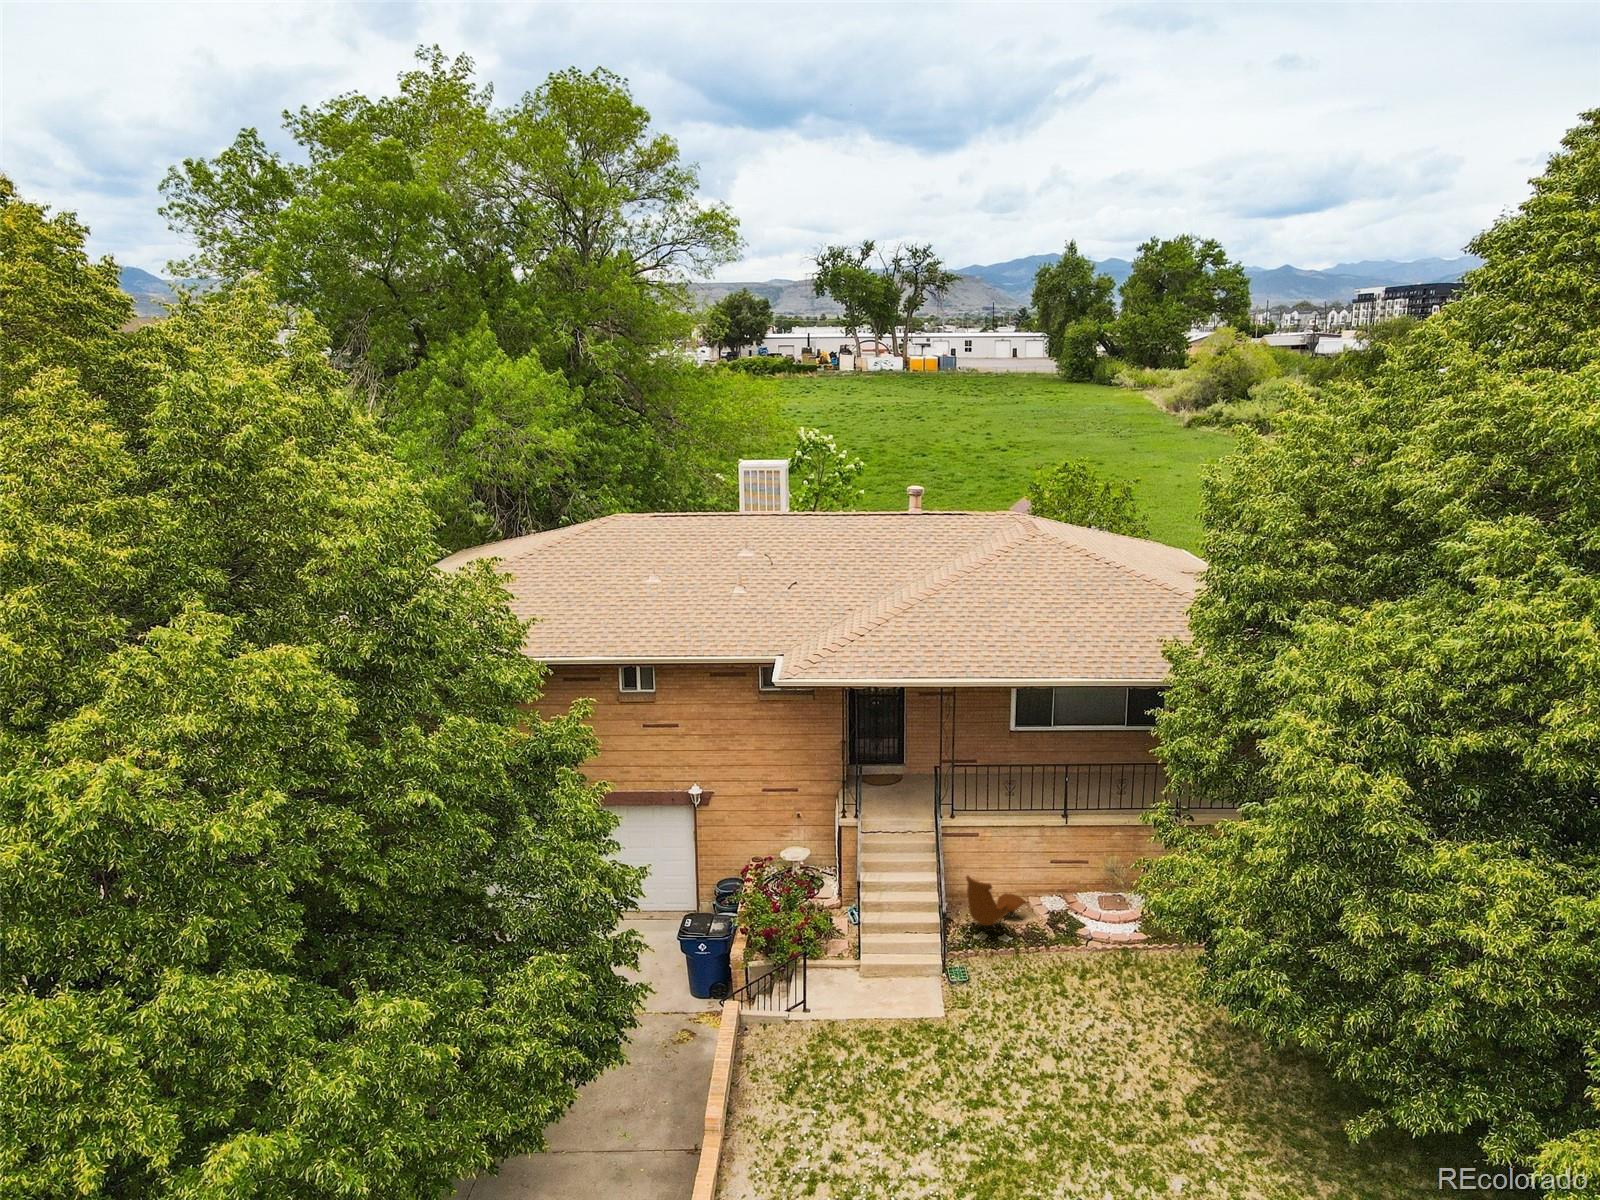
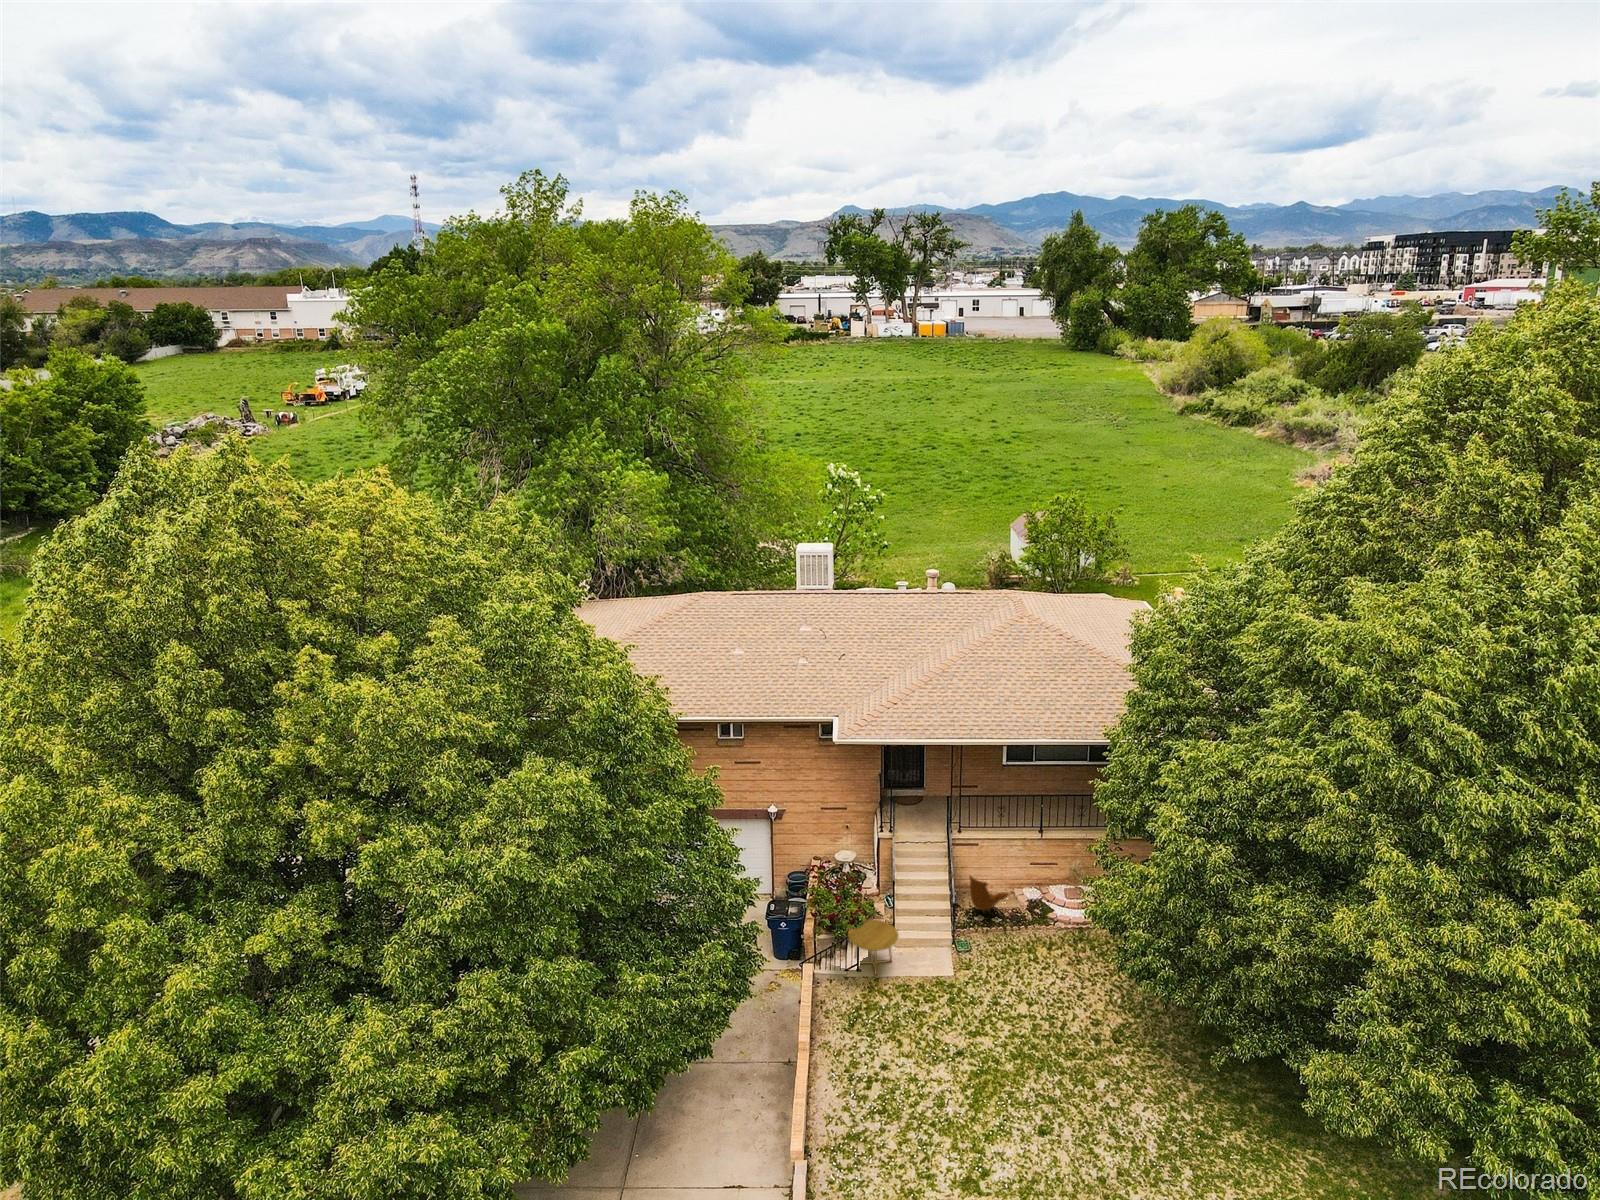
round table: none [790,937,864,1018] -> present [848,920,898,975]

